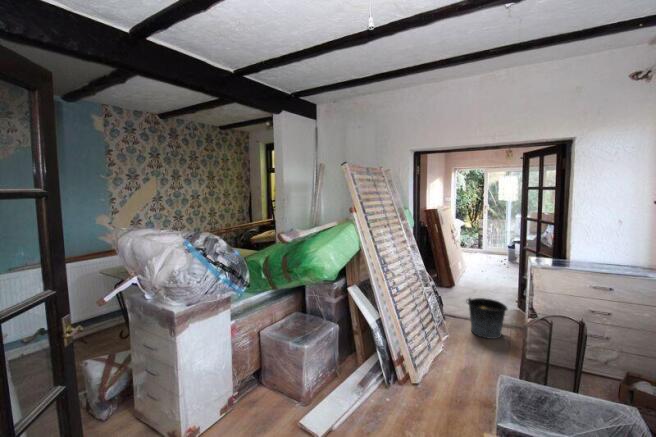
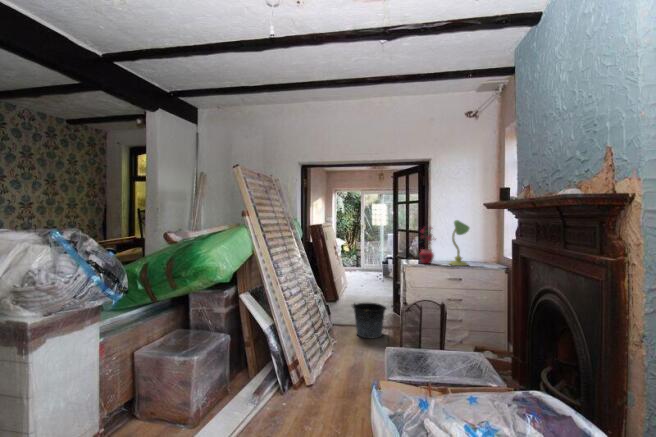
table lamp: none [595,215,631,272] -> present [449,220,469,266]
potted plant: none [550,220,579,265] -> present [419,226,436,264]

